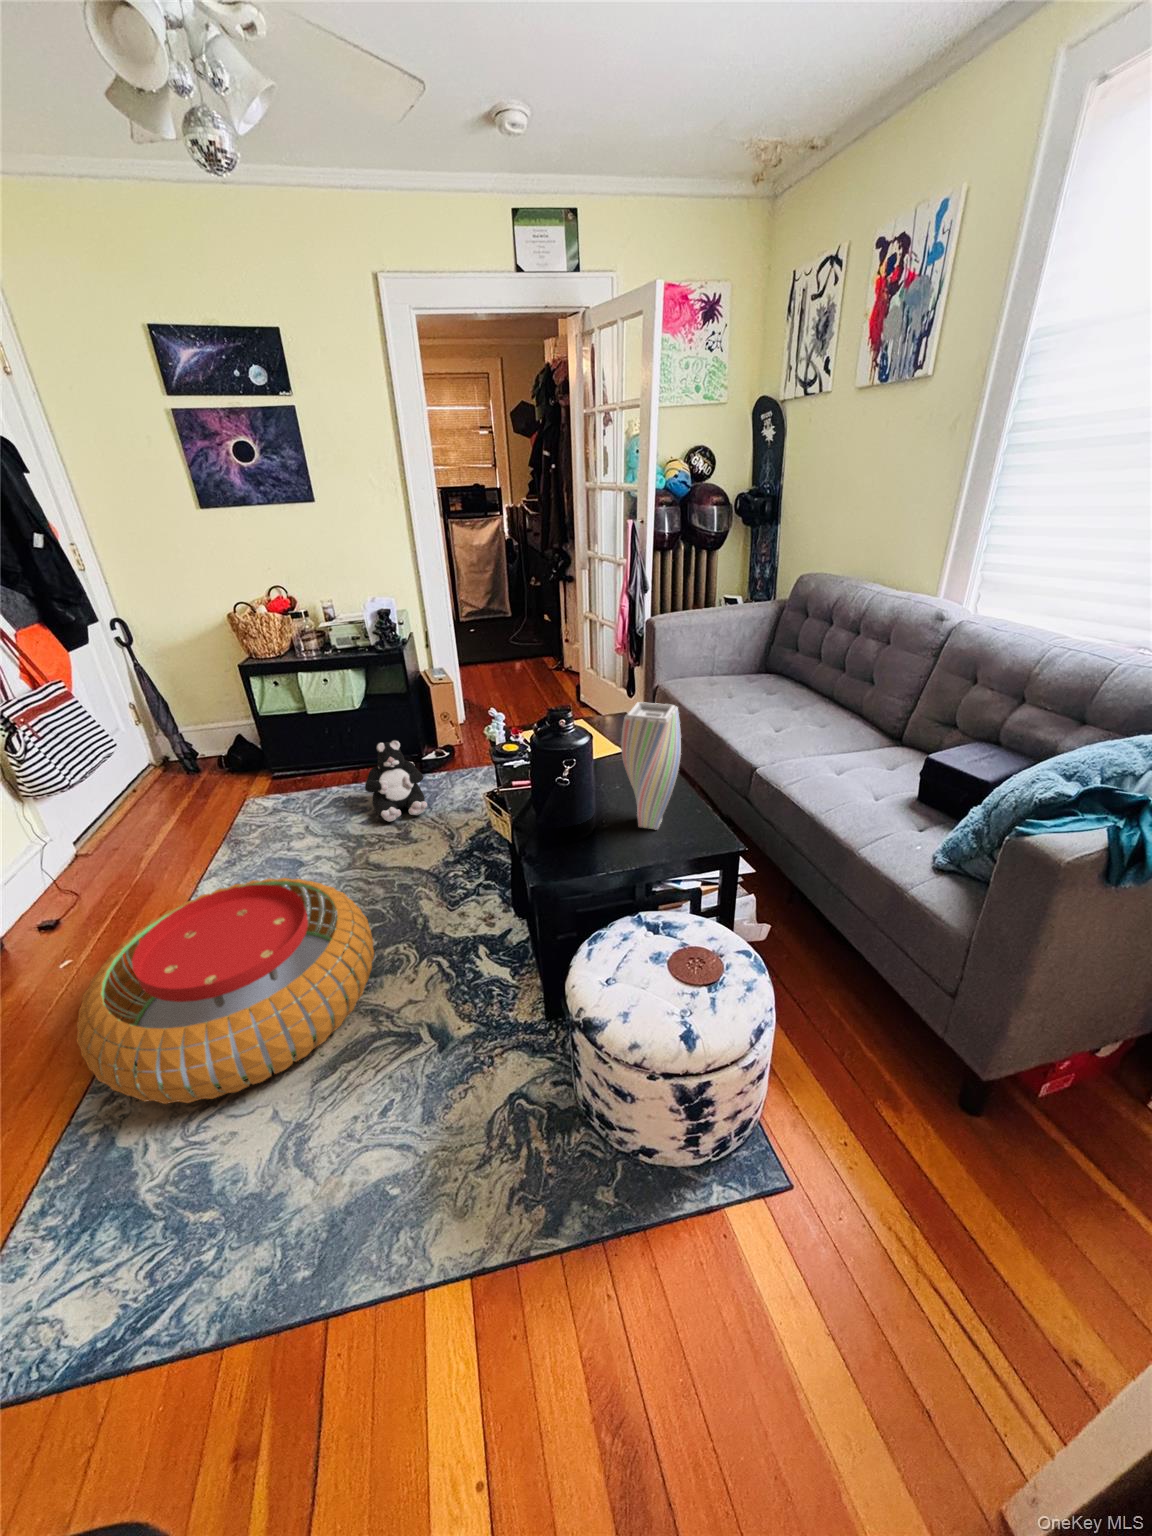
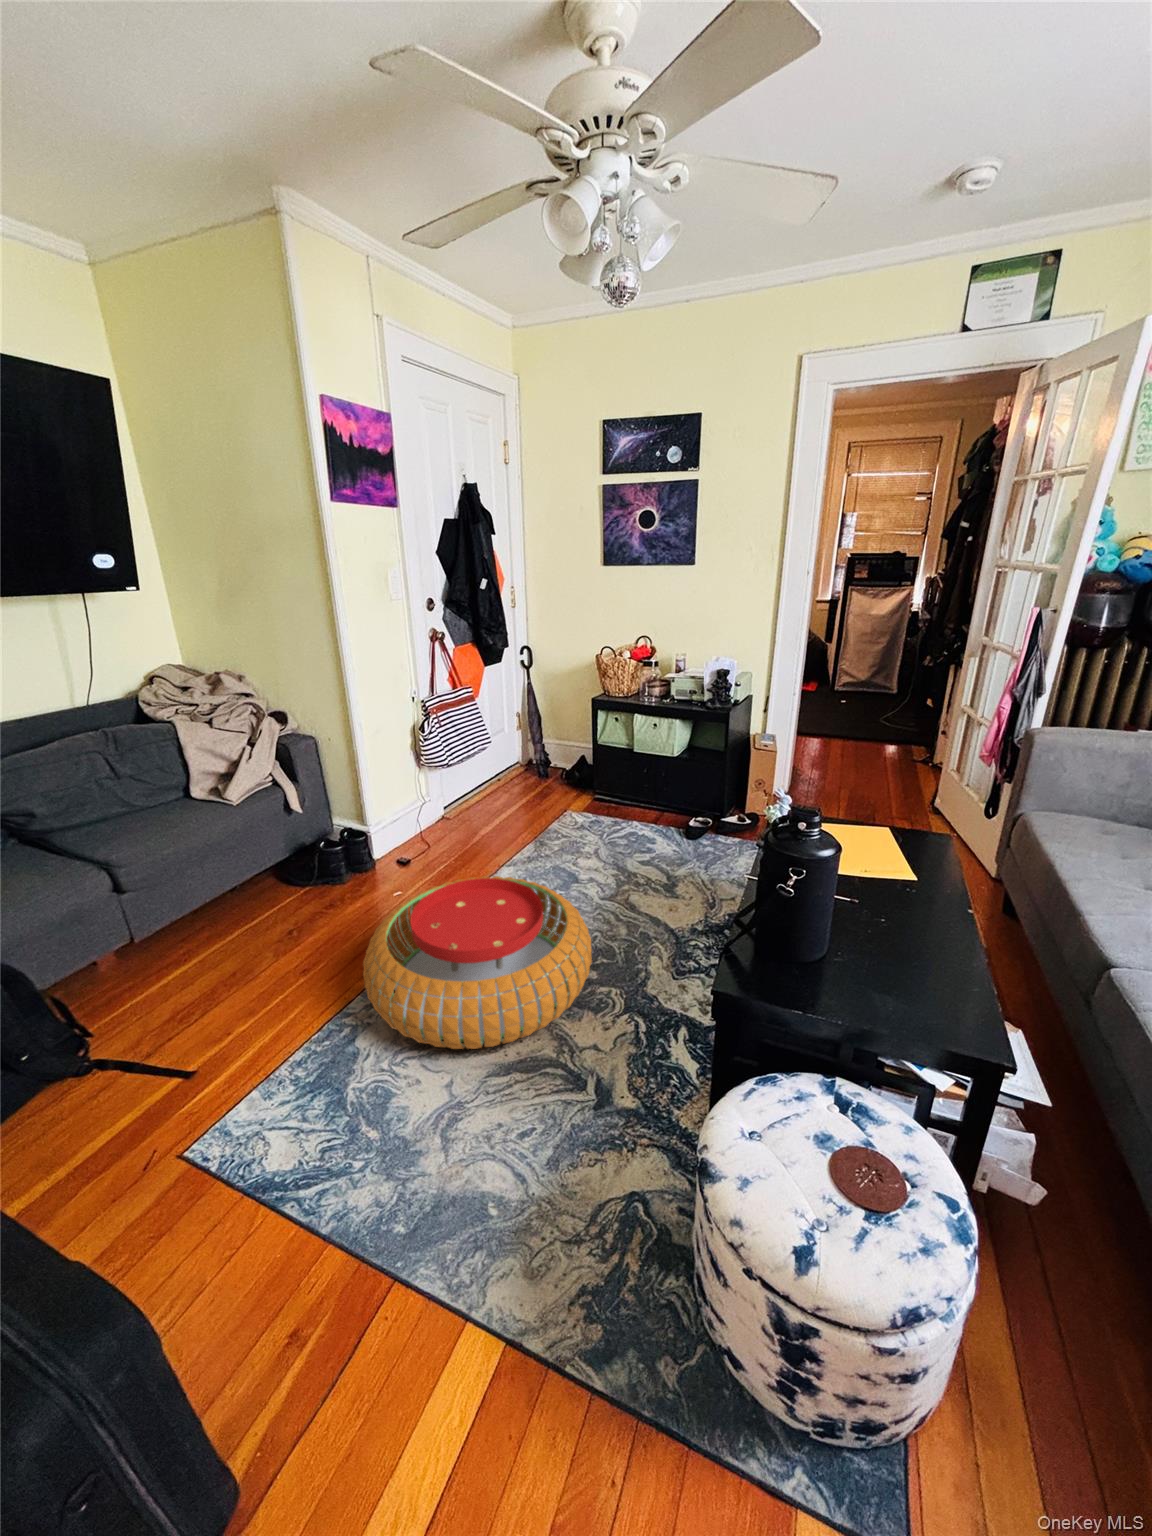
vase: present [621,702,681,830] -> none [871,822,961,985]
plush toy: present [365,739,427,822] -> none [653,792,710,872]

